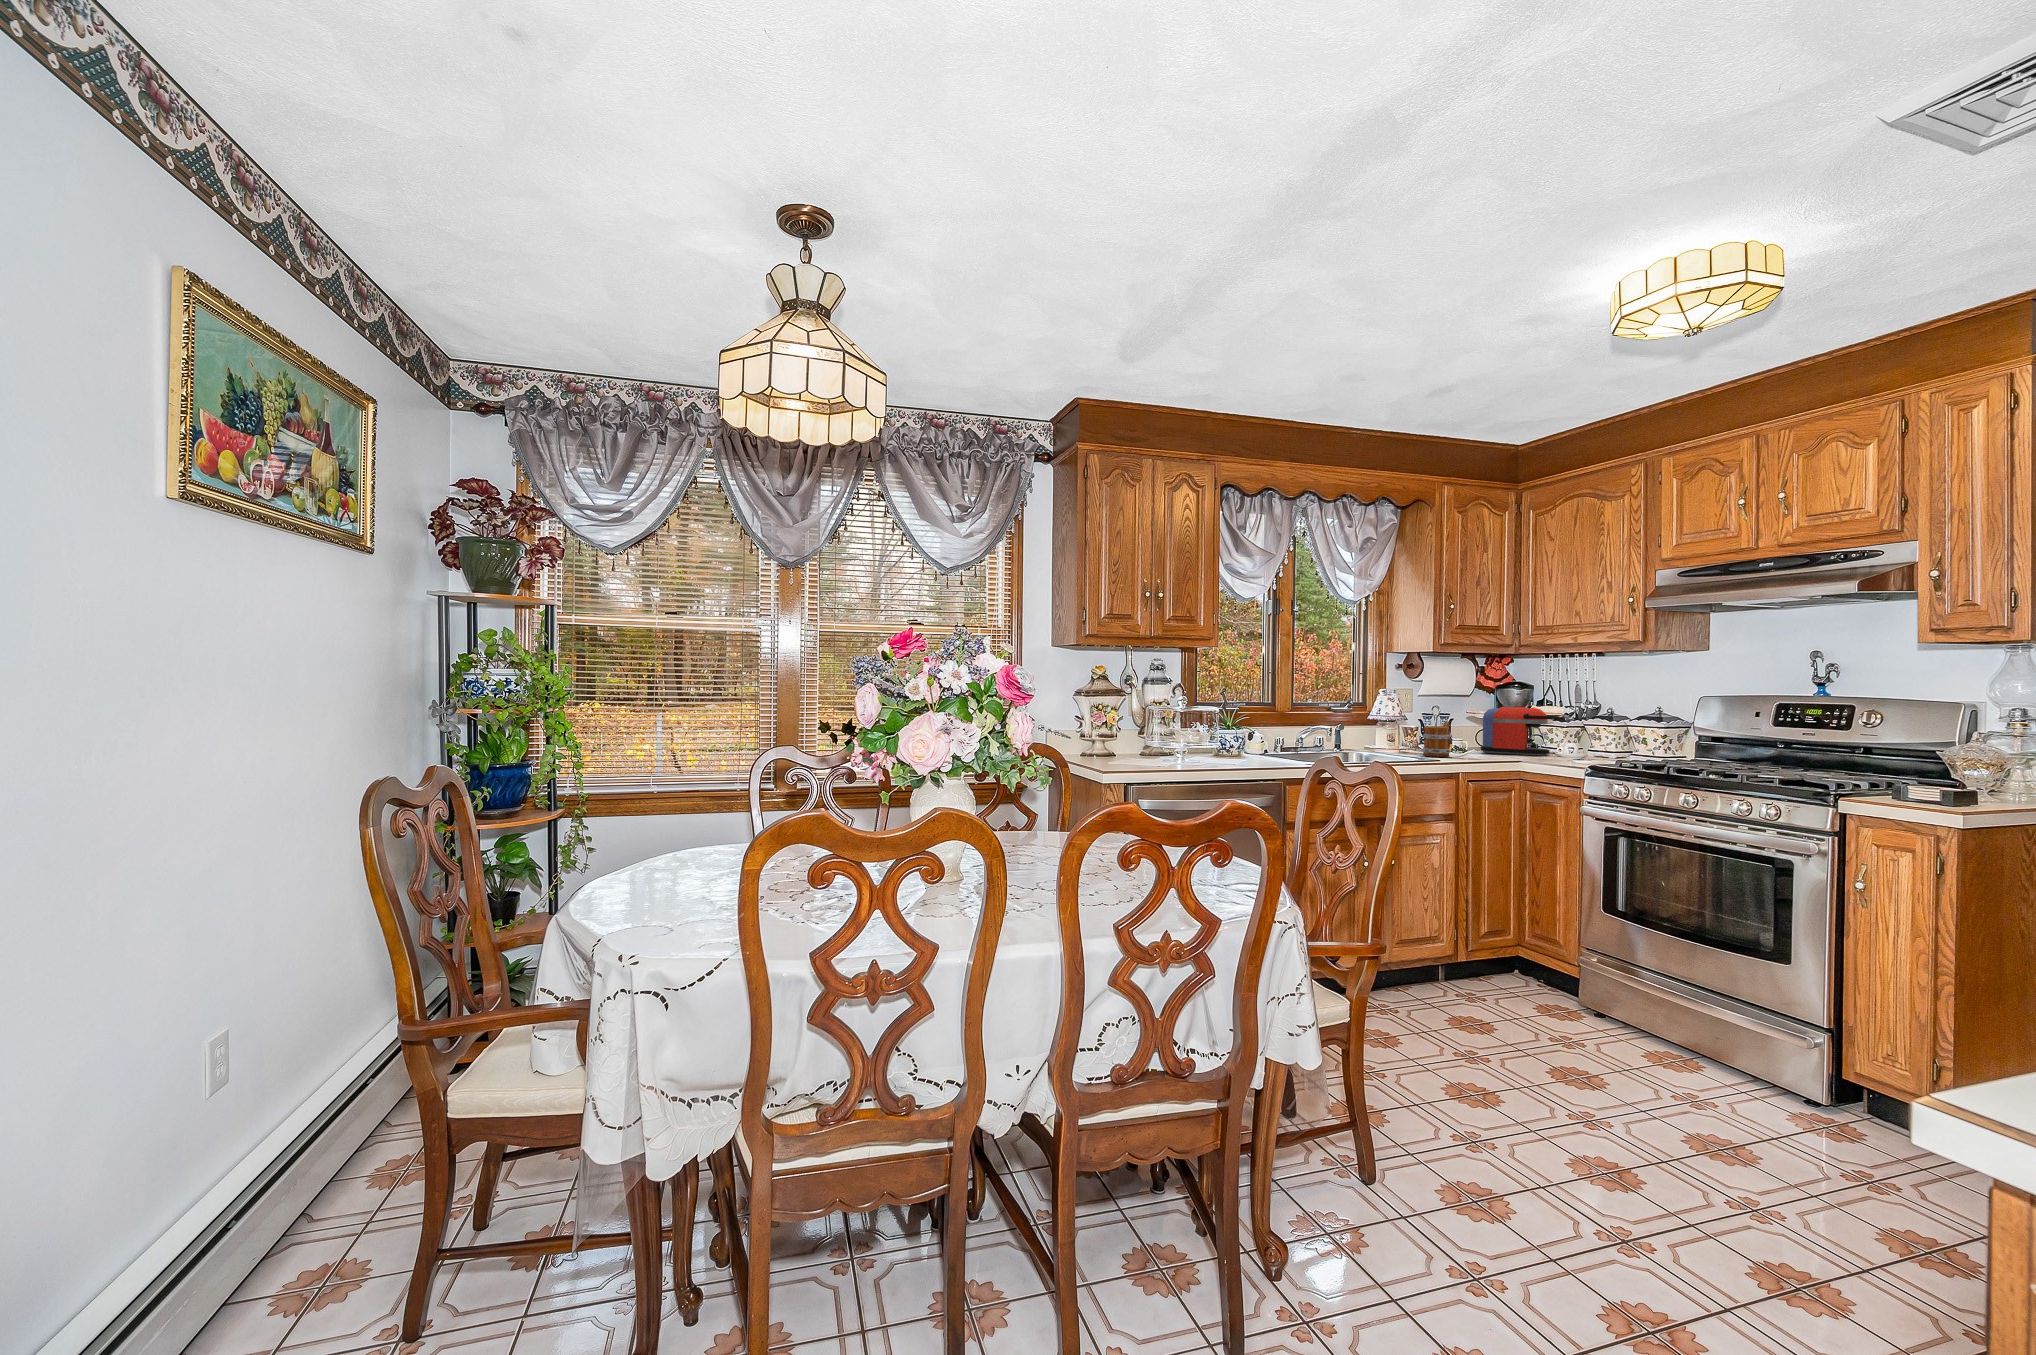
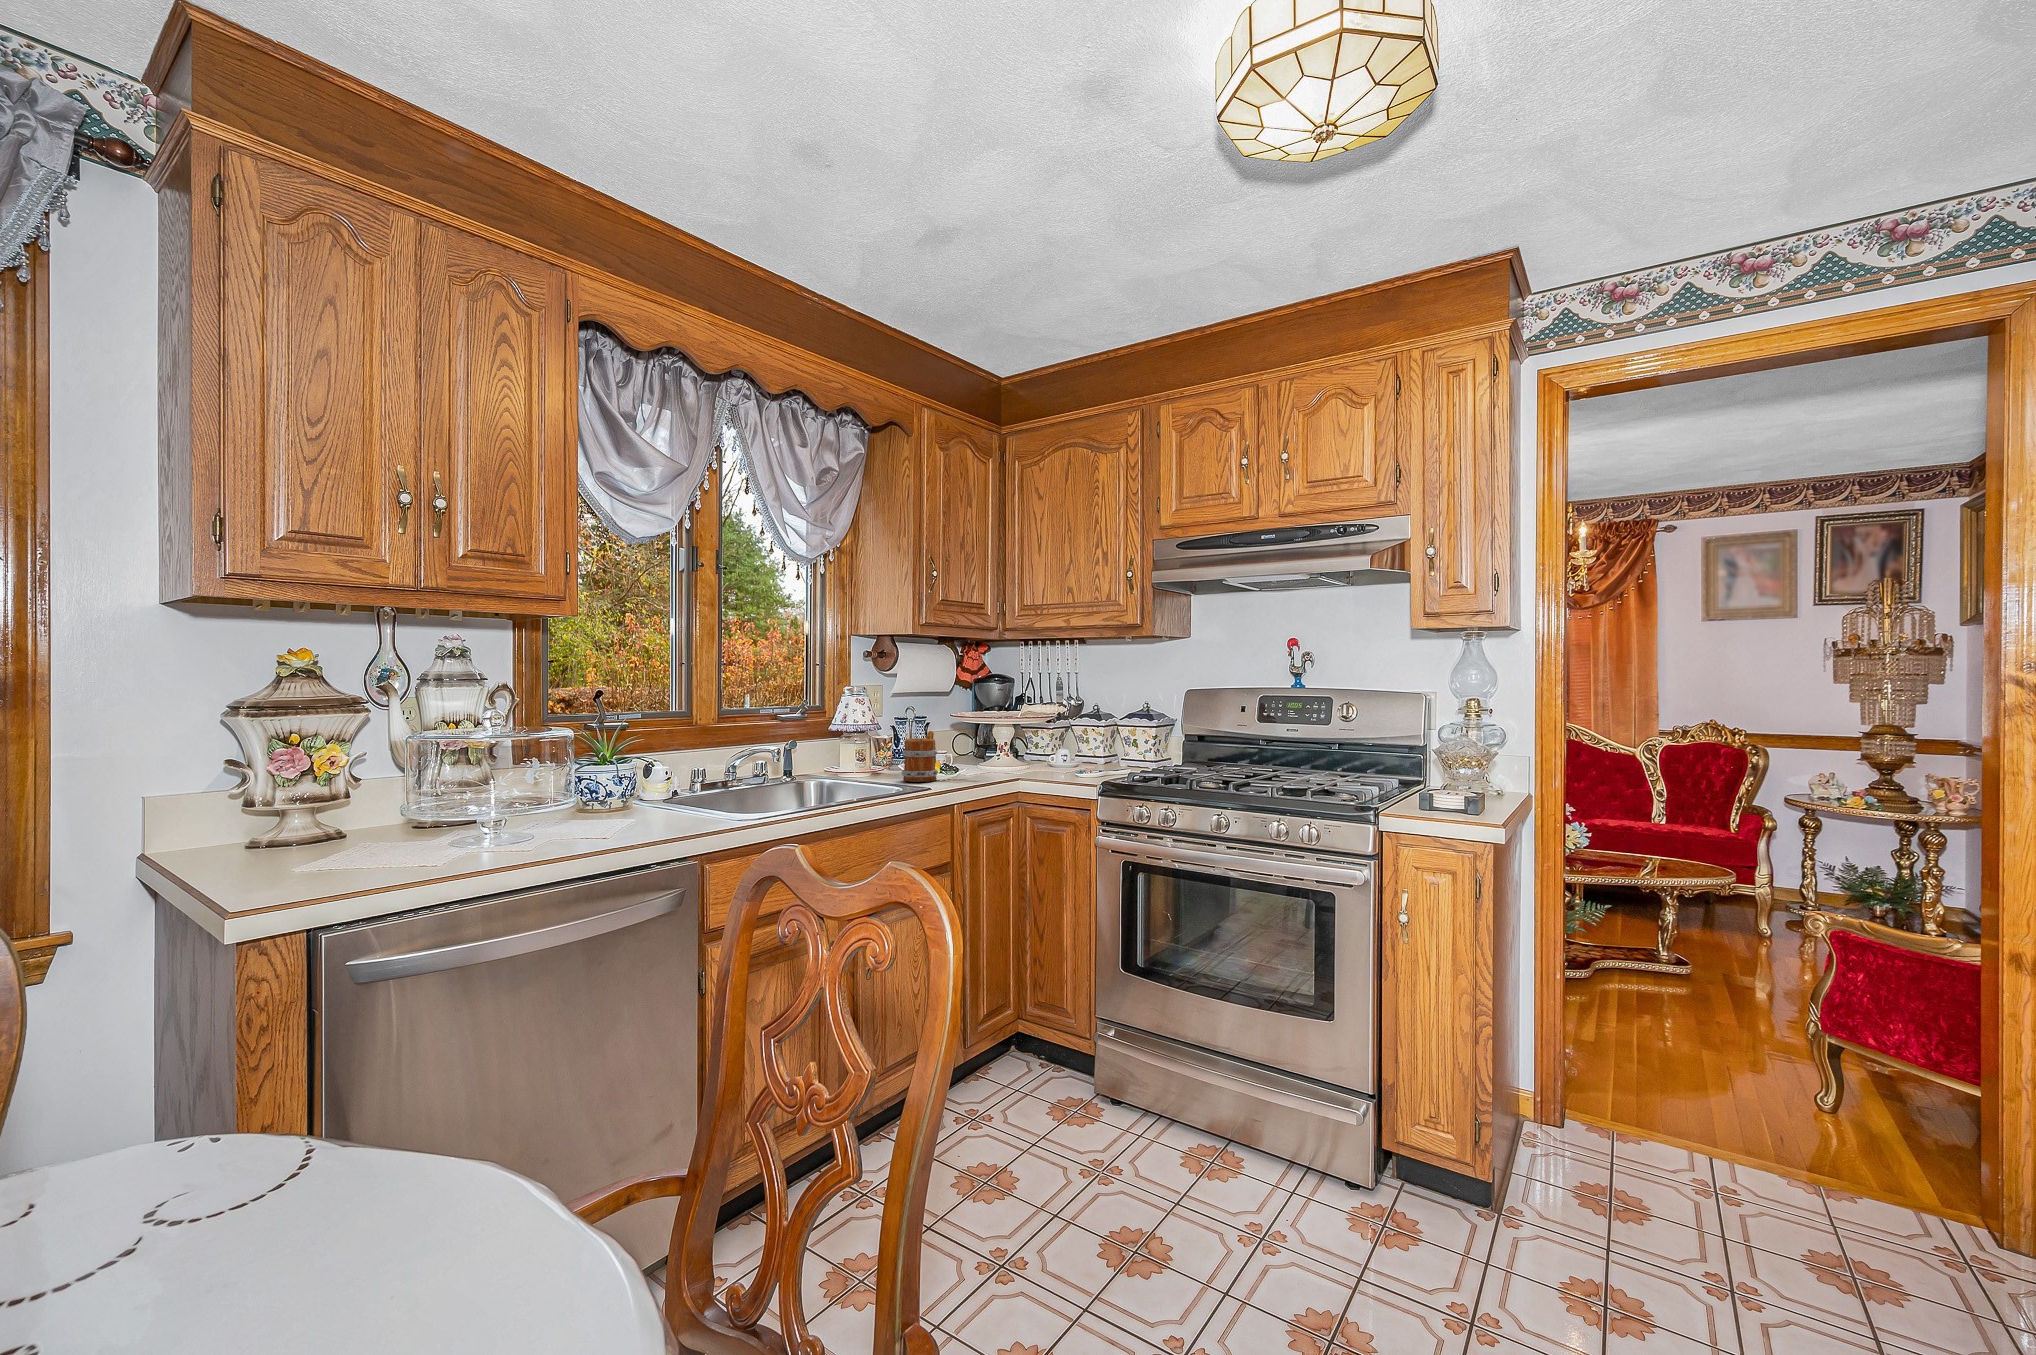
coffee maker: present [1481,707,1560,756] -> none [969,708,1057,770]

